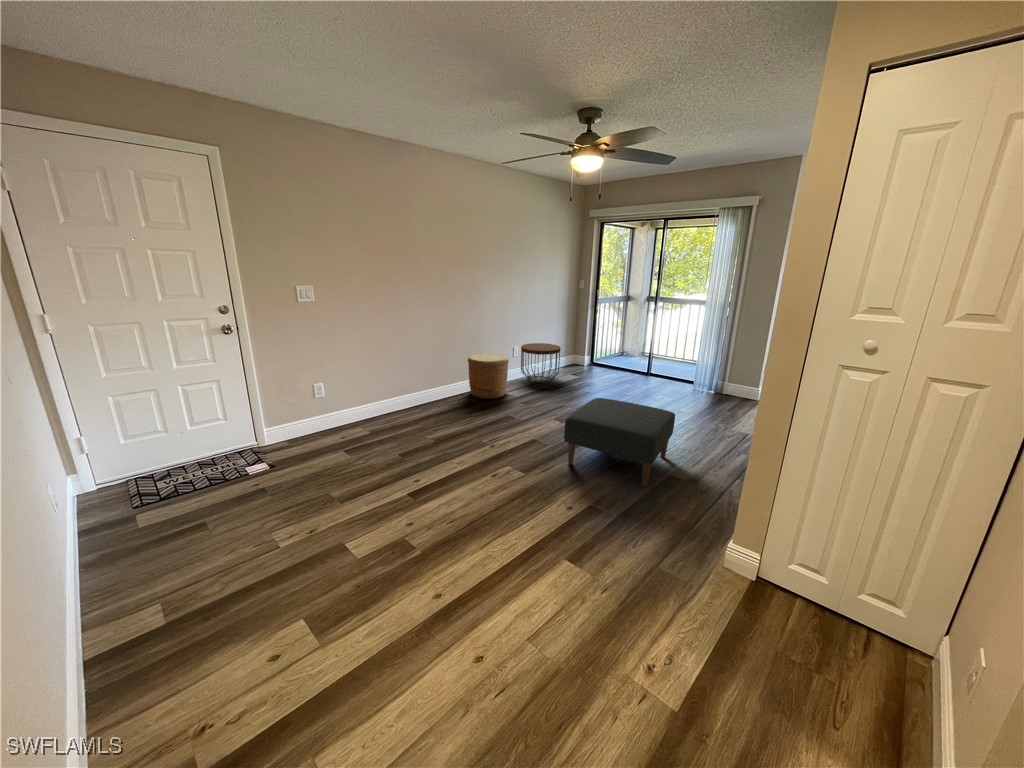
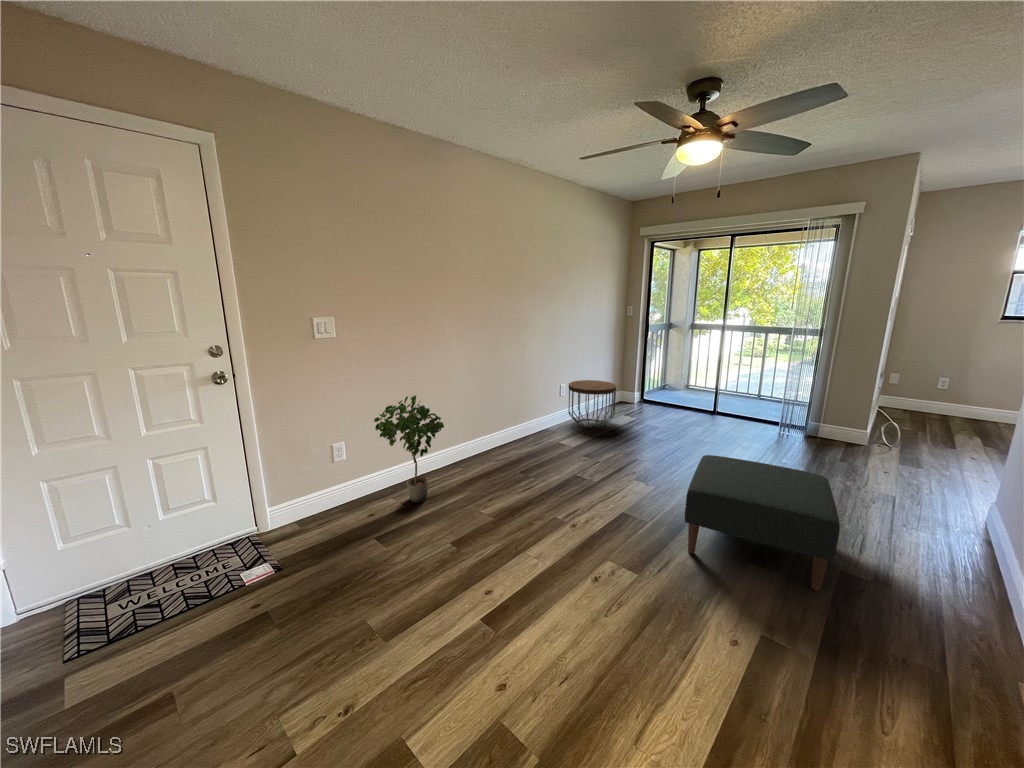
potted plant: none [344,349,398,430] -> present [374,395,444,502]
woven basket: present [468,353,509,399] -> none [513,395,563,452]

